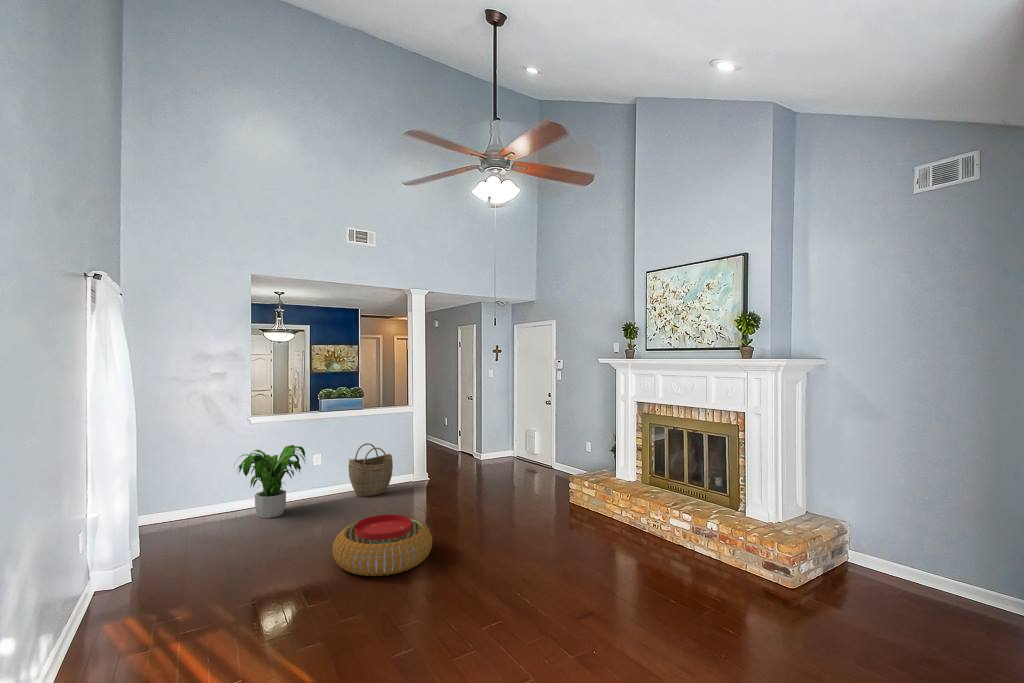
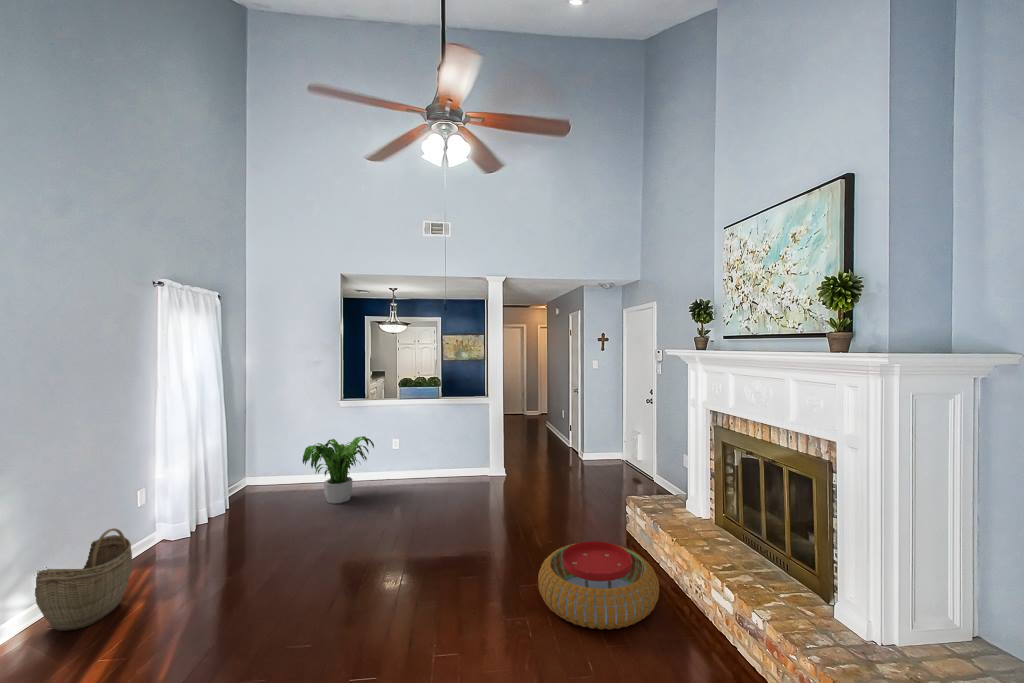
woven basket: present [349,443,393,497] -> present [35,528,132,631]
pouf: present [333,515,432,576] -> present [538,542,659,630]

